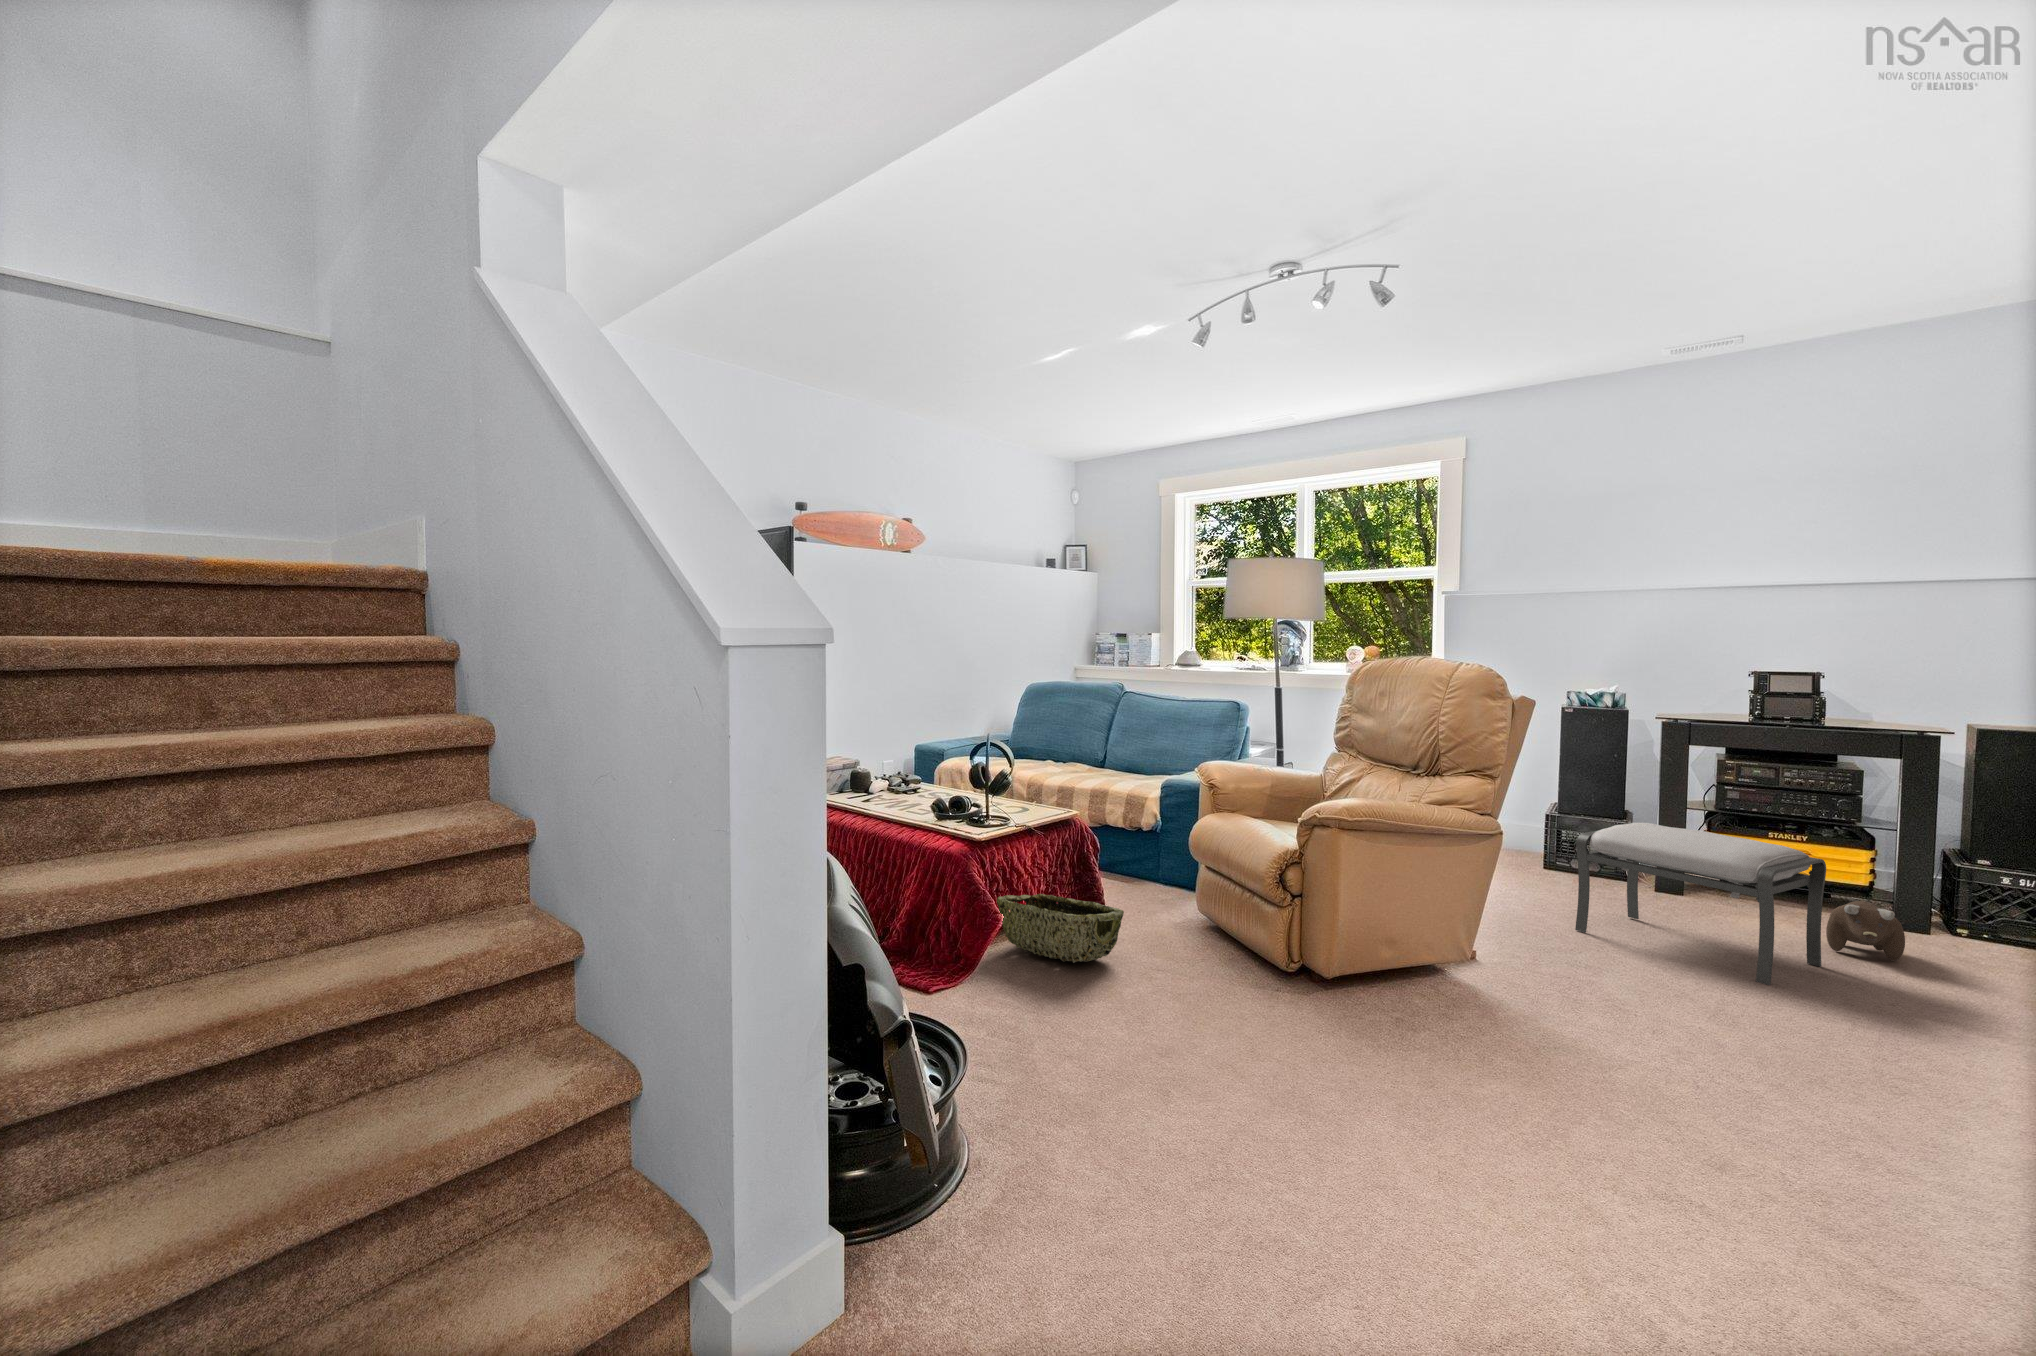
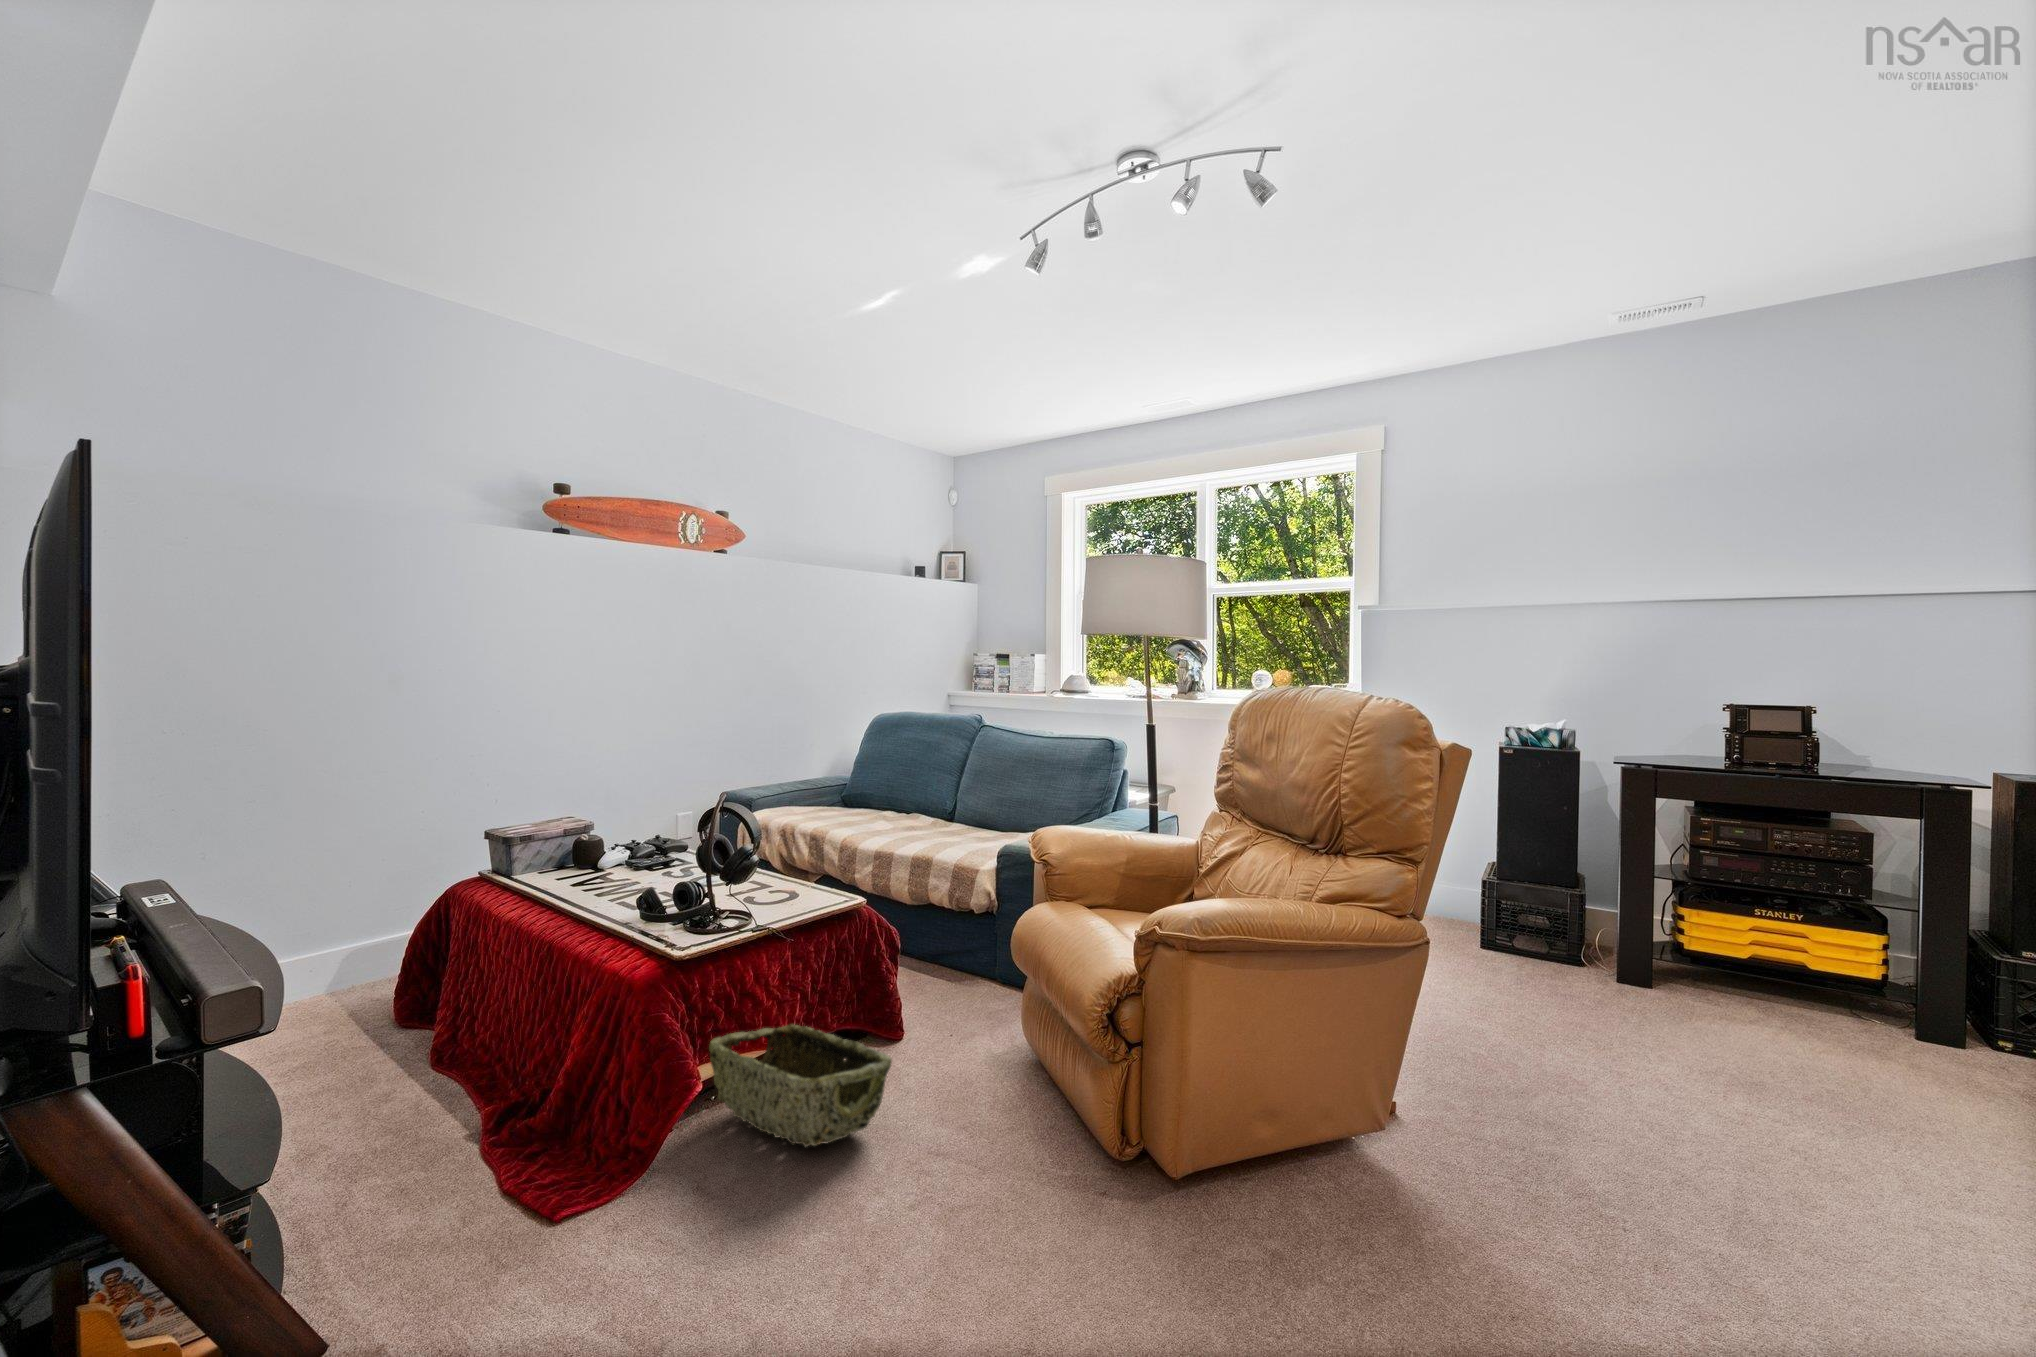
ottoman: present [1575,822,1826,985] -> none [1525,906,1855,1155]
plush toy: present [1826,901,1905,961] -> none [1848,1014,1954,1099]

